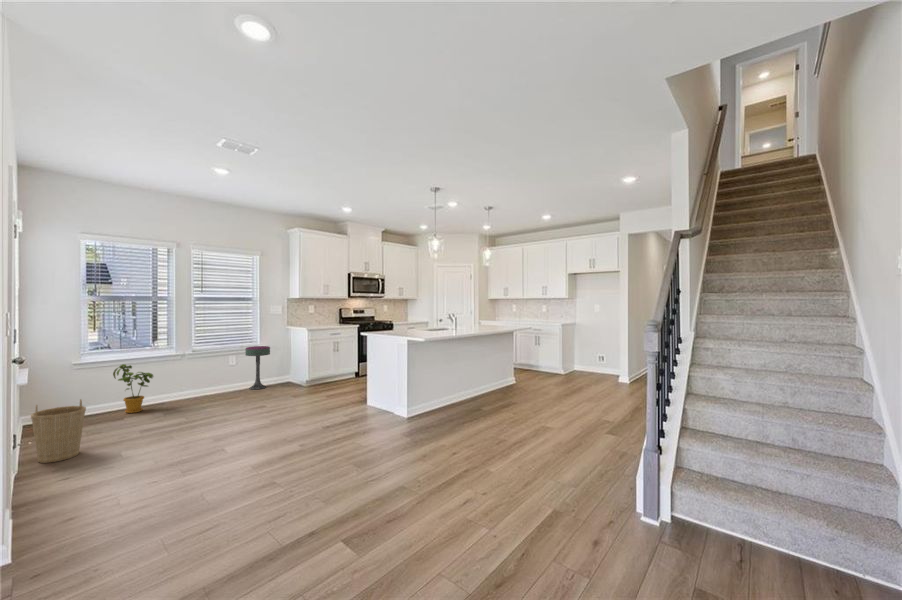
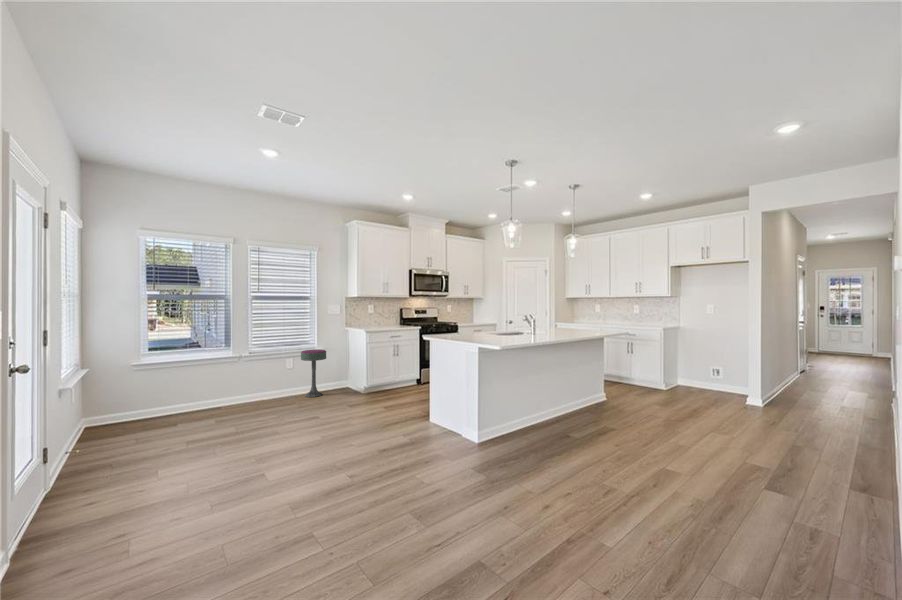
house plant: present [113,364,153,413] -> none [164,370,205,422]
basket: present [31,399,86,463] -> none [61,412,120,485]

